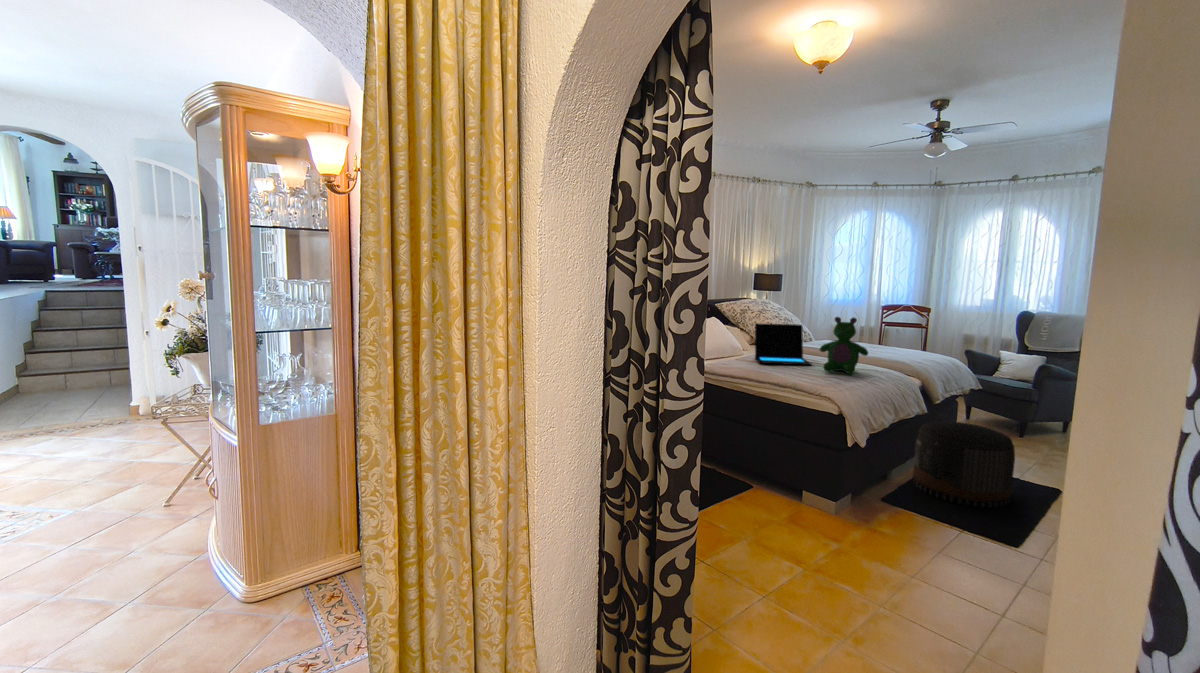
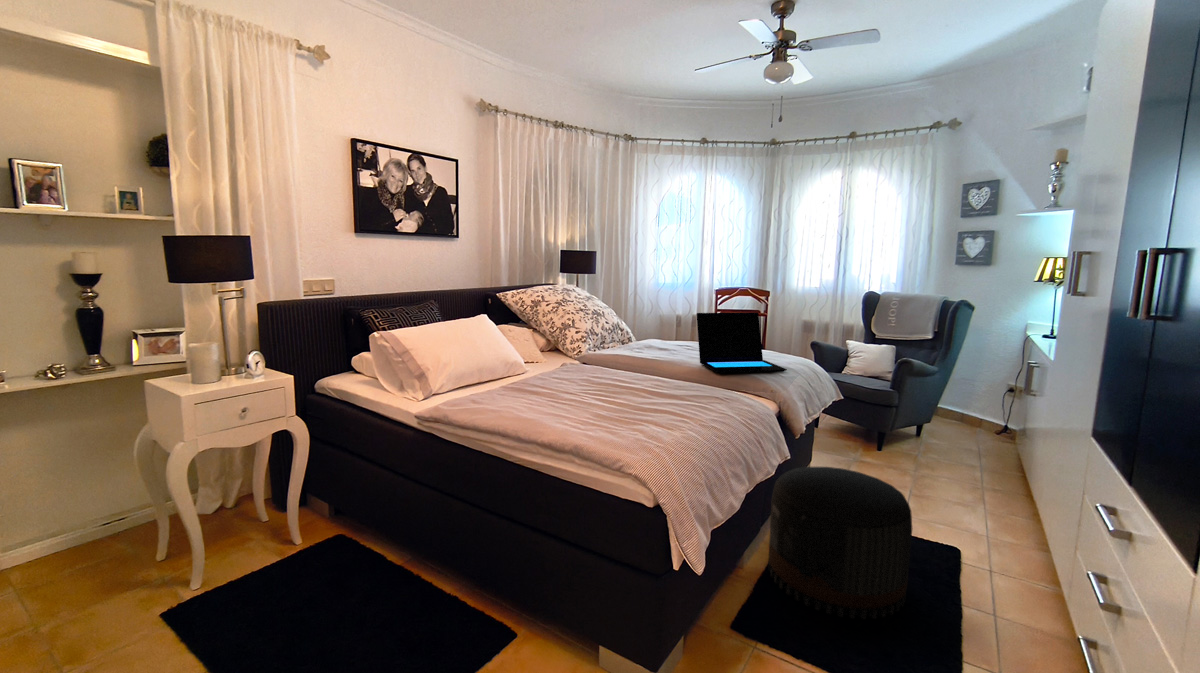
teddy bear: present [820,317,868,374] -> none [621,311,696,412]
laptop: present [755,323,812,365] -> present [697,313,787,373]

